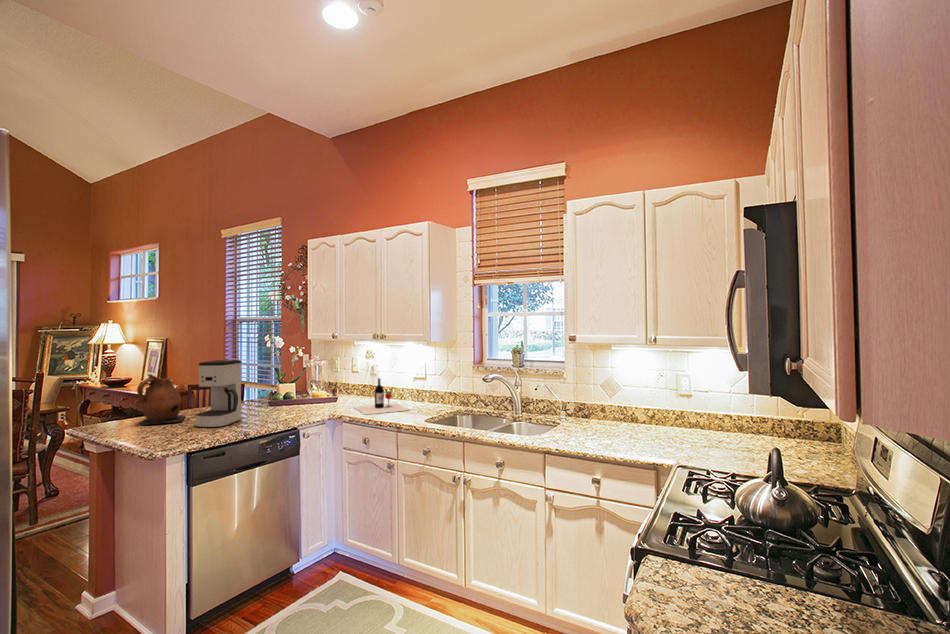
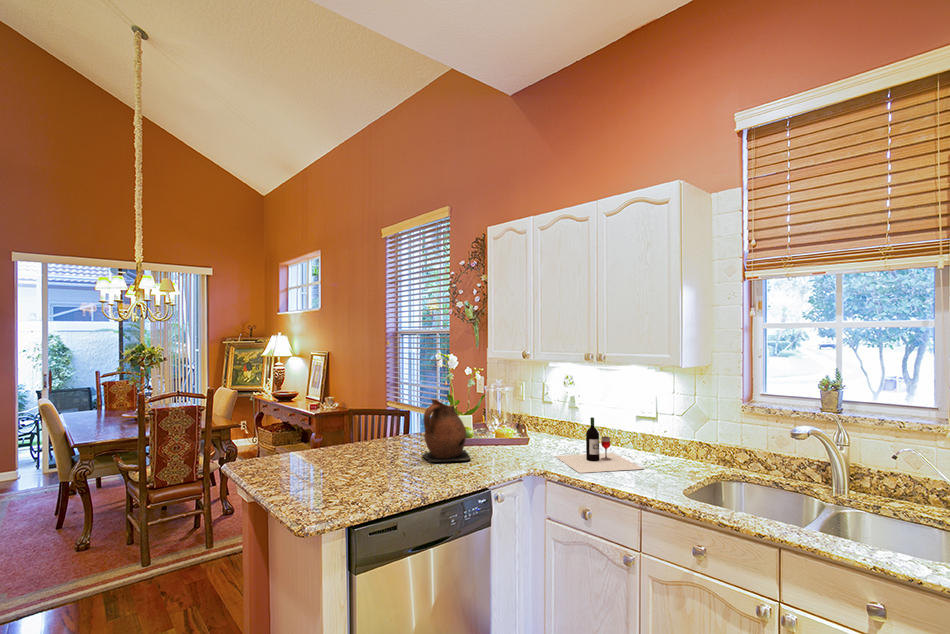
coffee maker: present [196,360,241,428] -> none [359,386,413,481]
ceramic pitcher: present [137,374,185,424] -> present [423,399,471,462]

